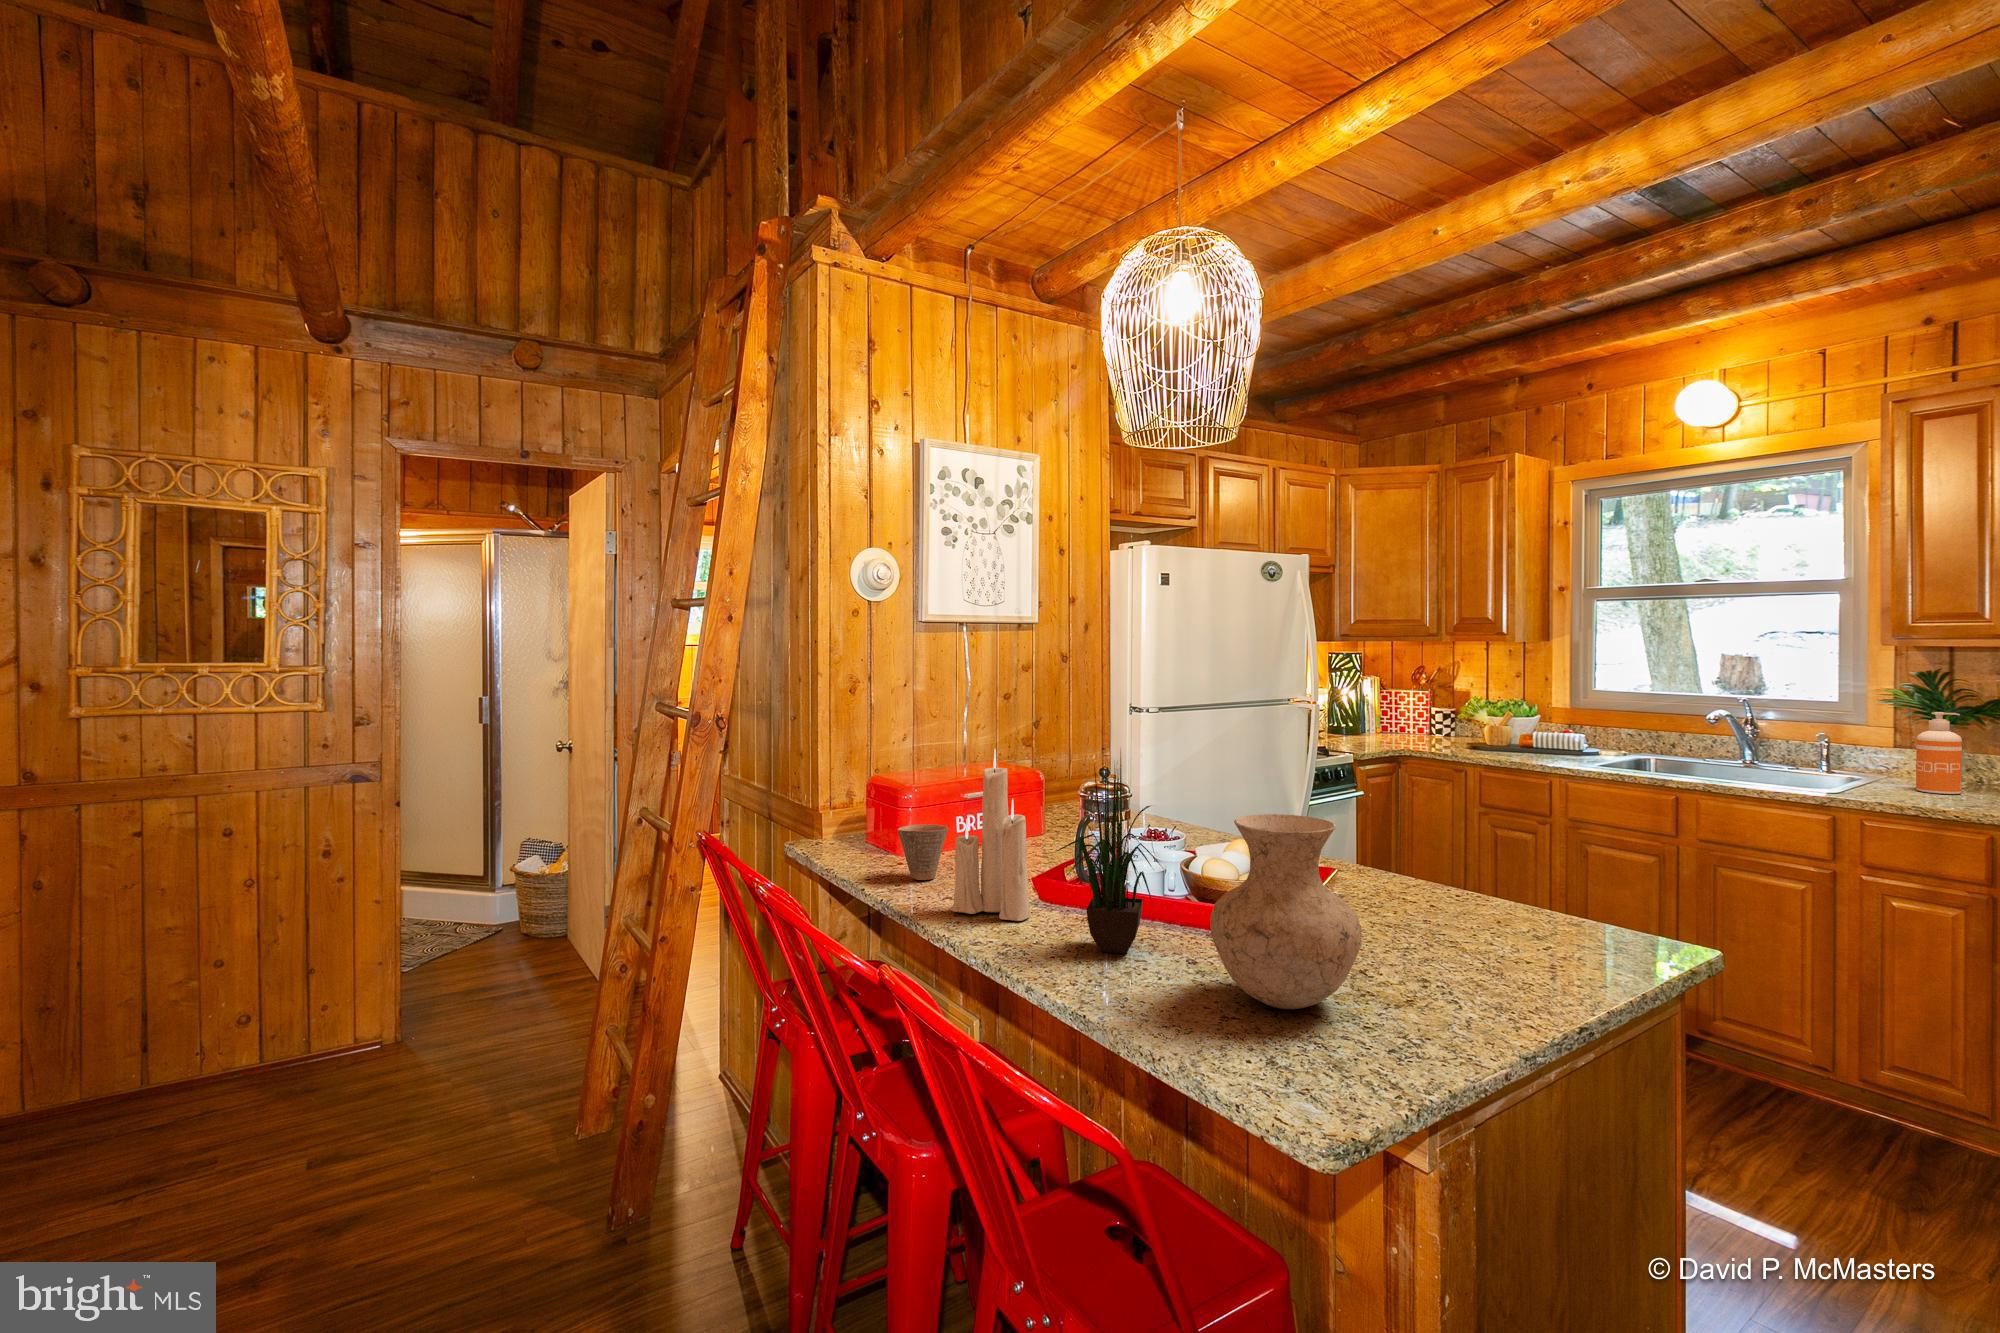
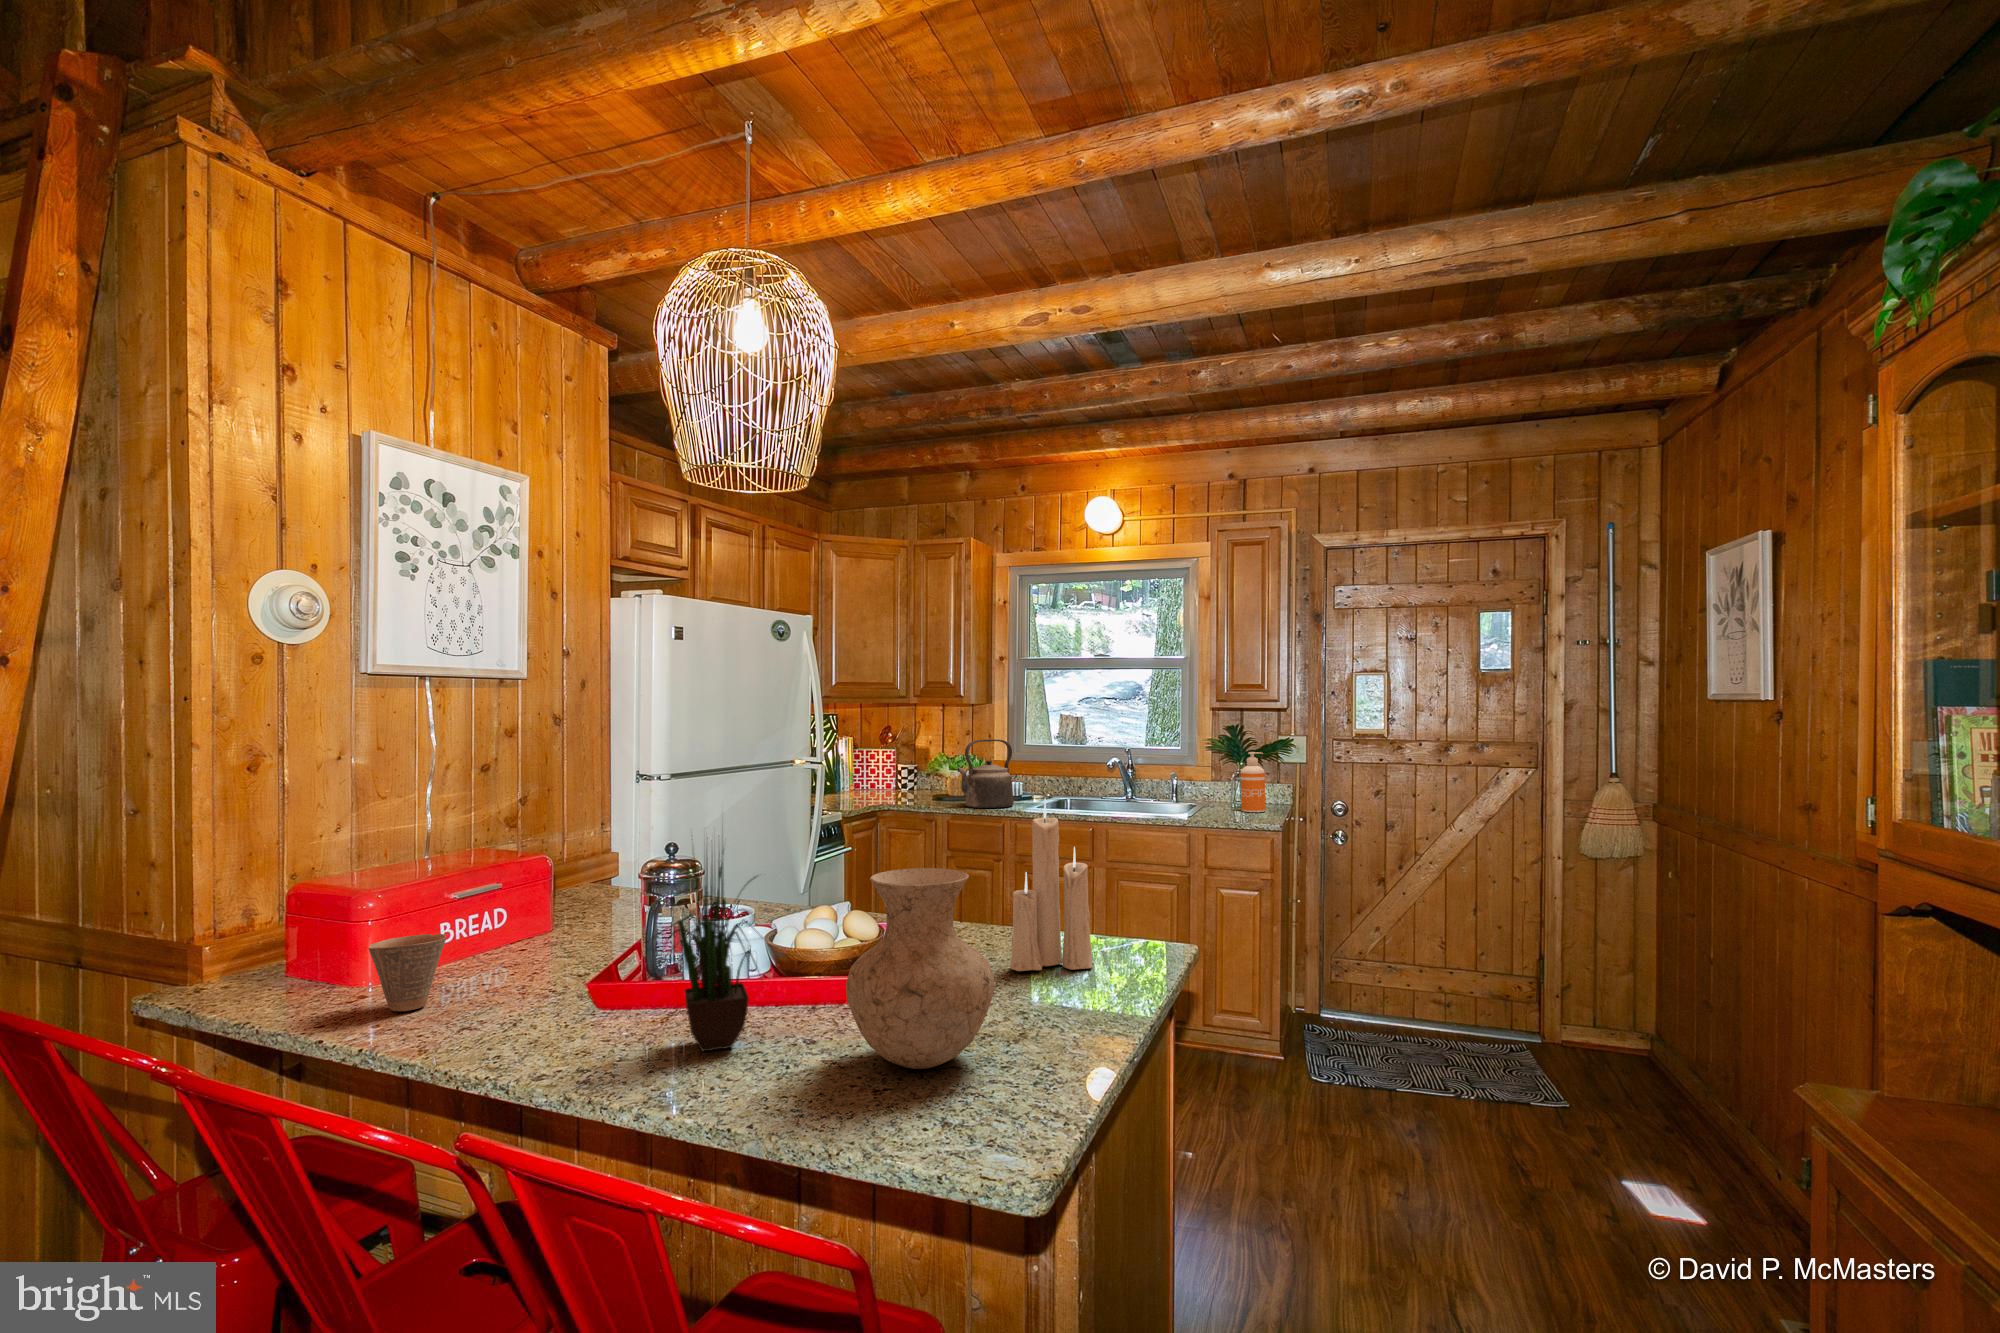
kettle: none [1493,685,1566,761] -> present [957,739,1013,808]
candle: present [952,749,1031,921] -> present [1009,799,1092,971]

